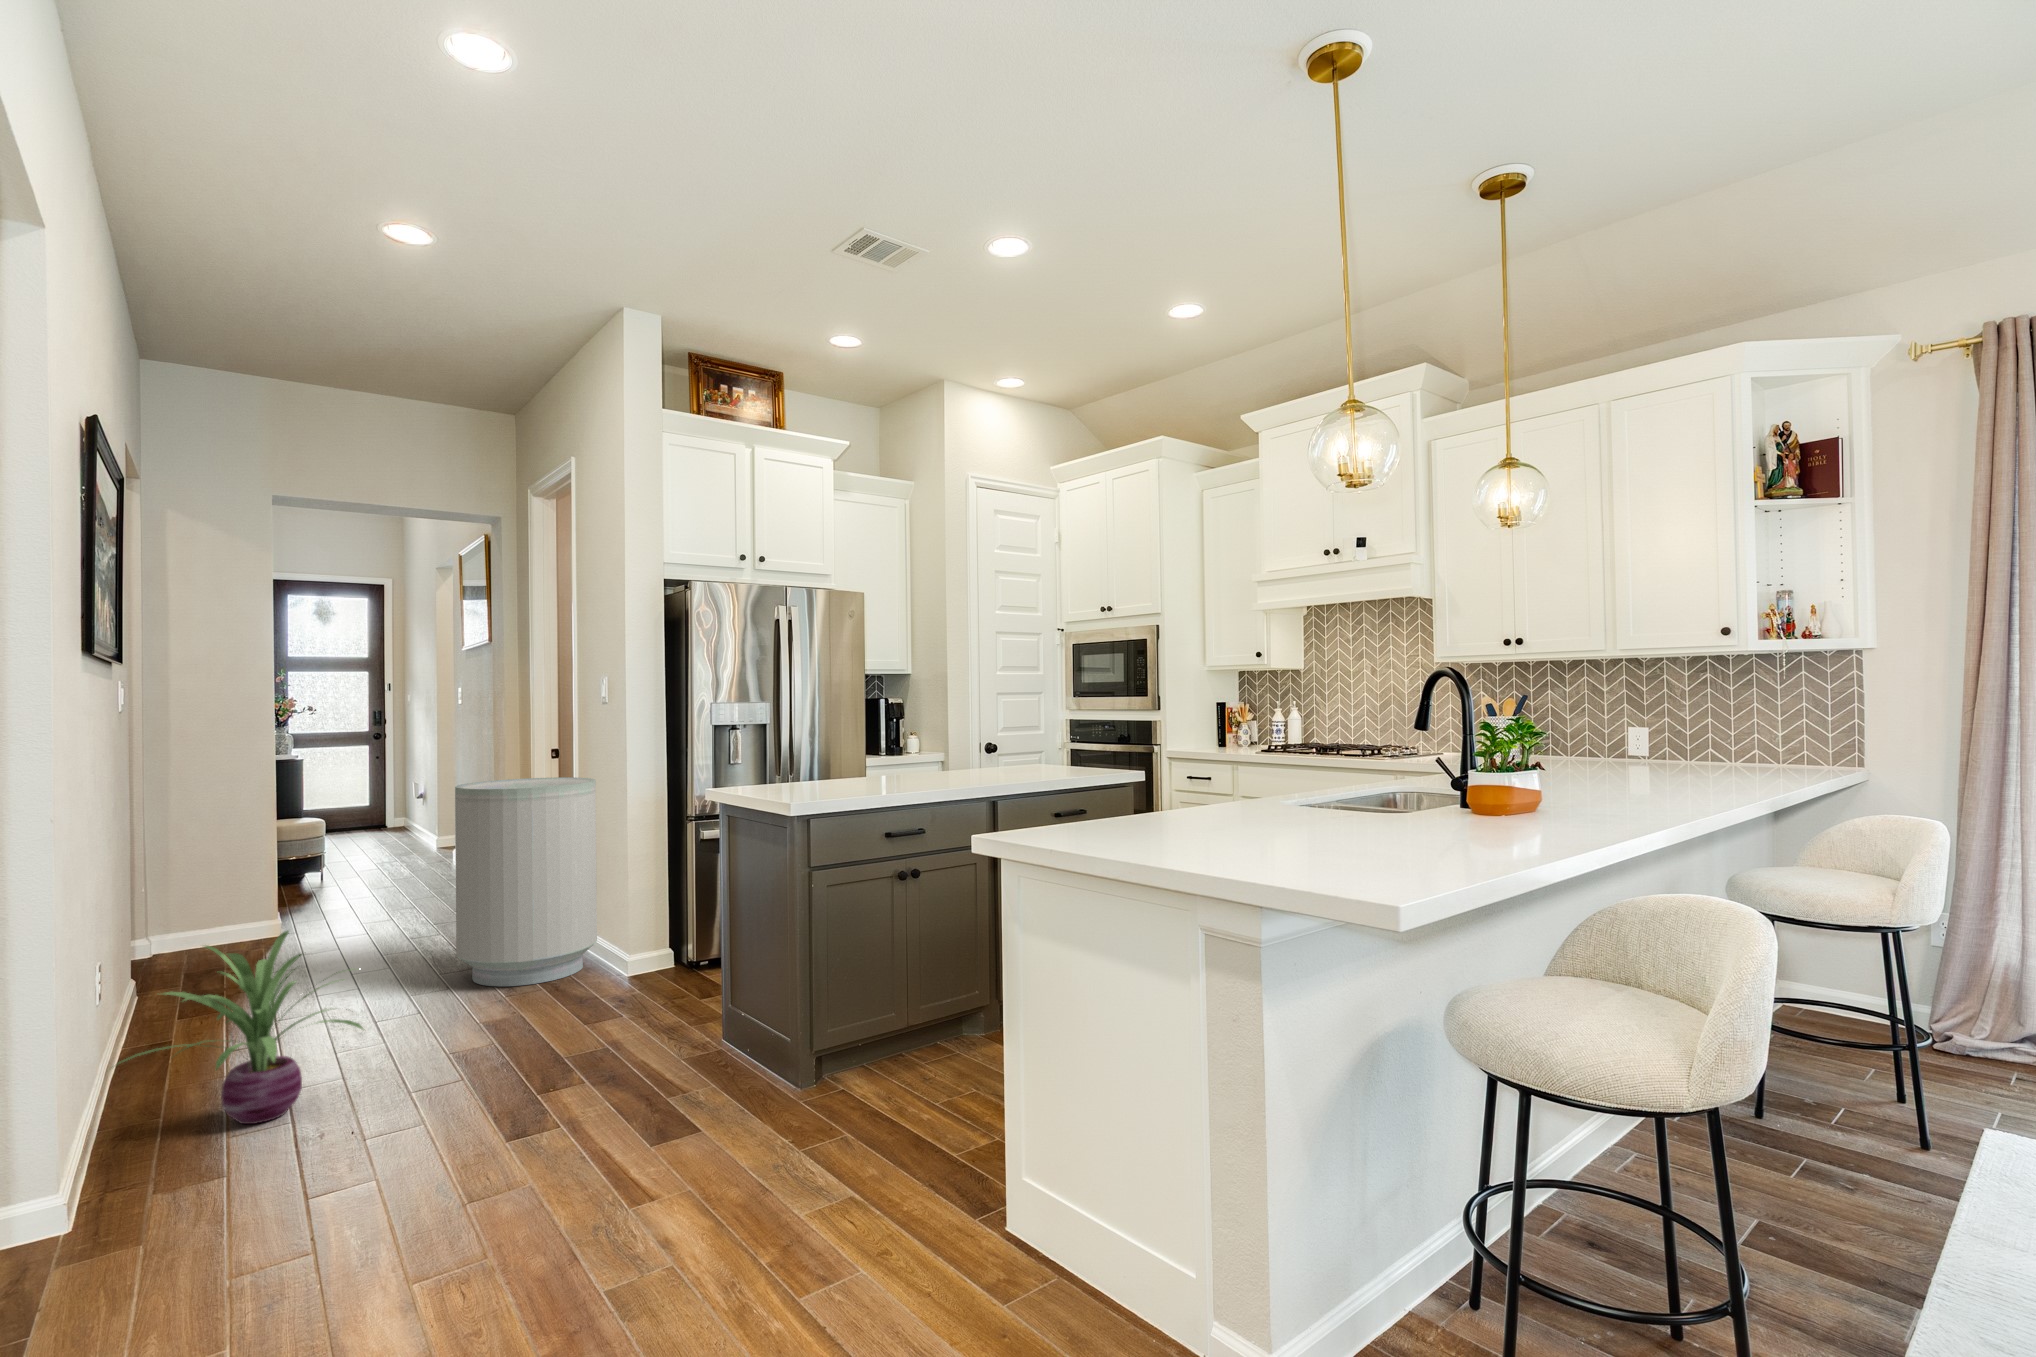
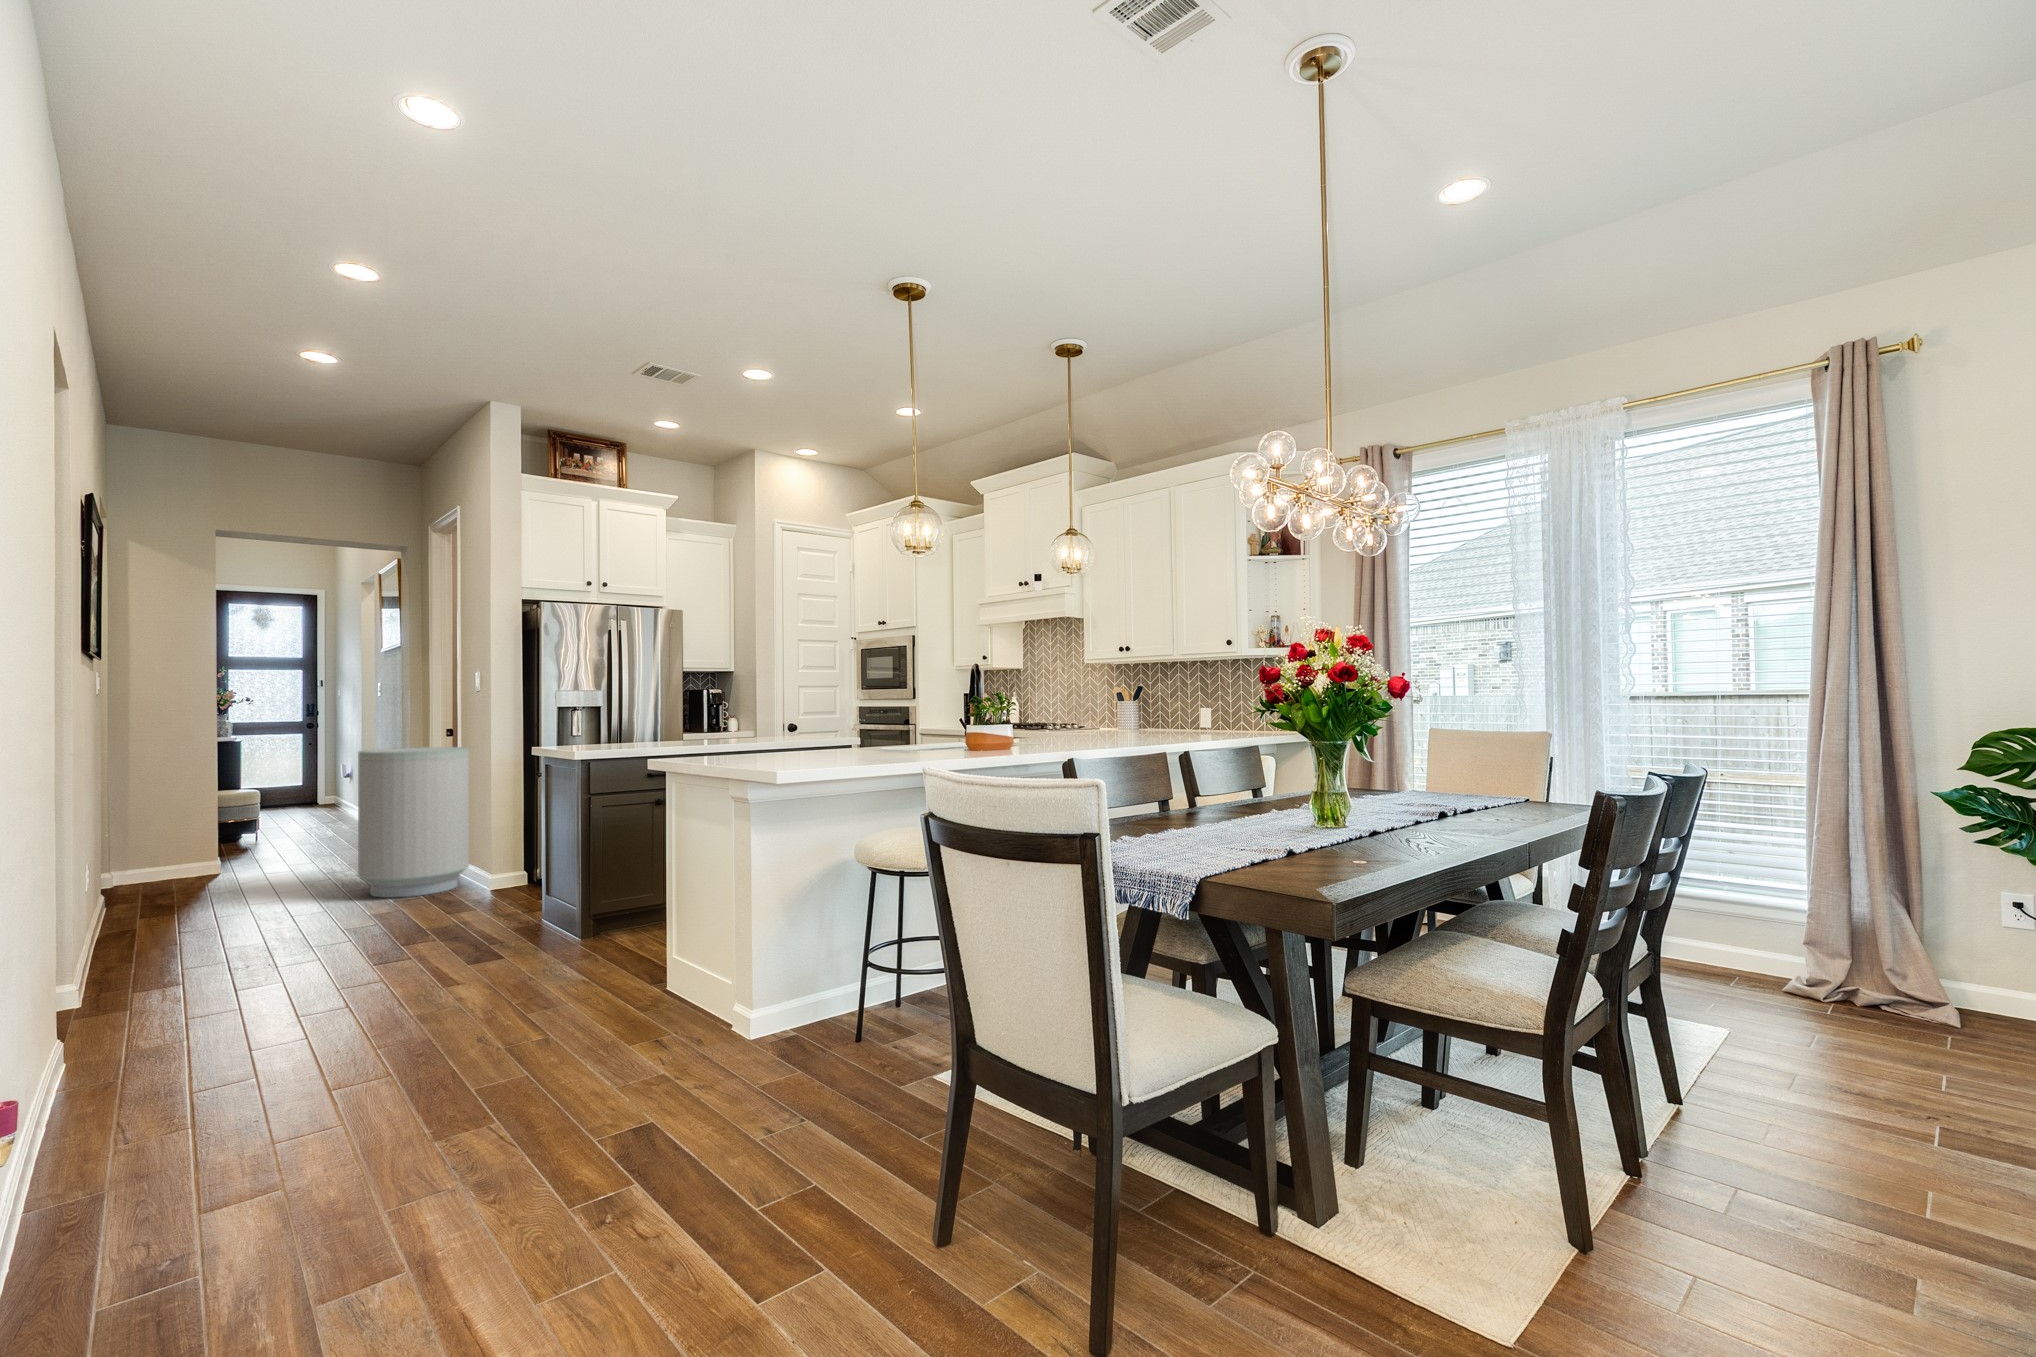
decorative plant: present [118,931,363,1124] -> none [100,838,281,965]

